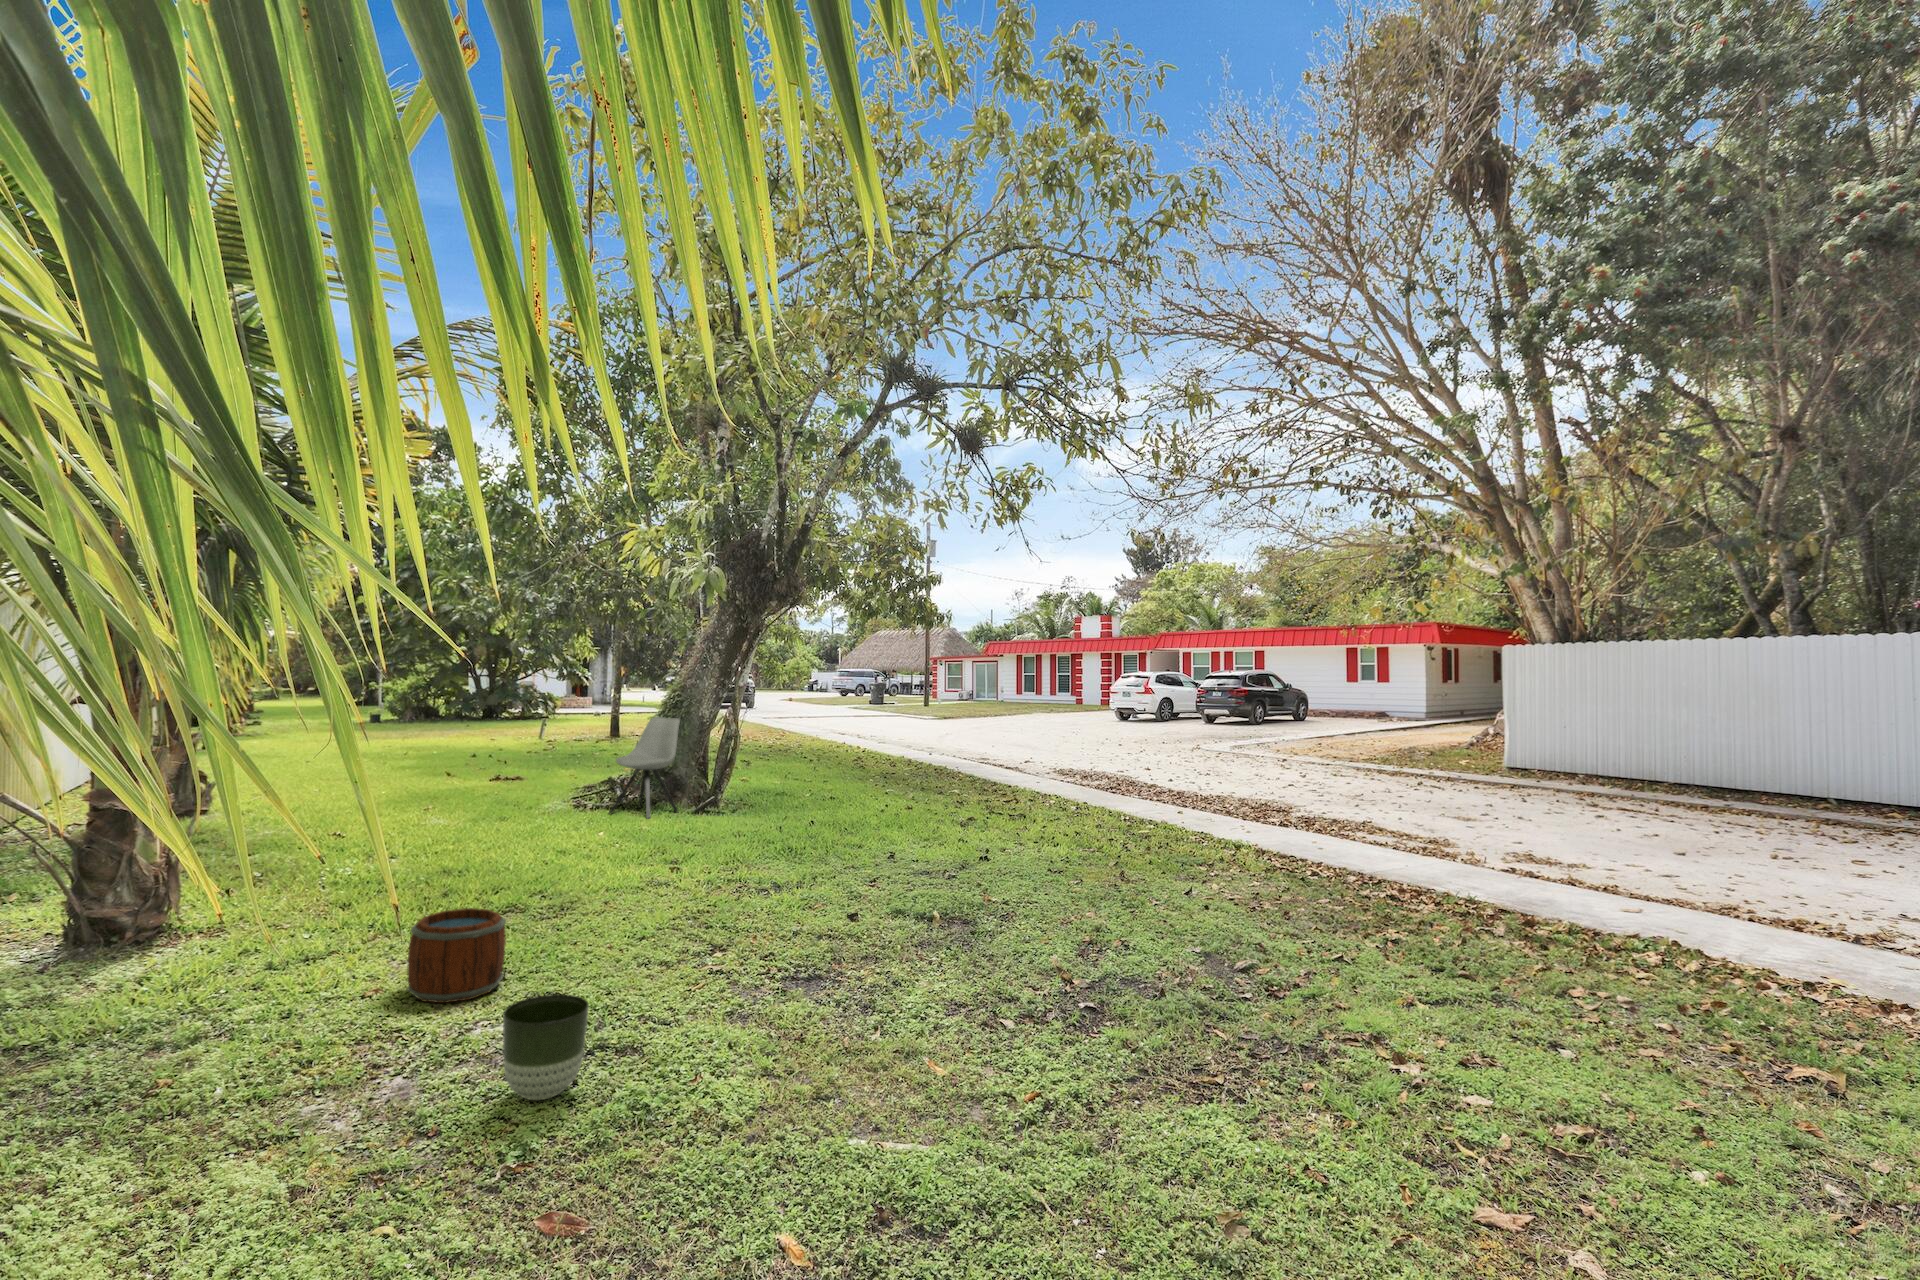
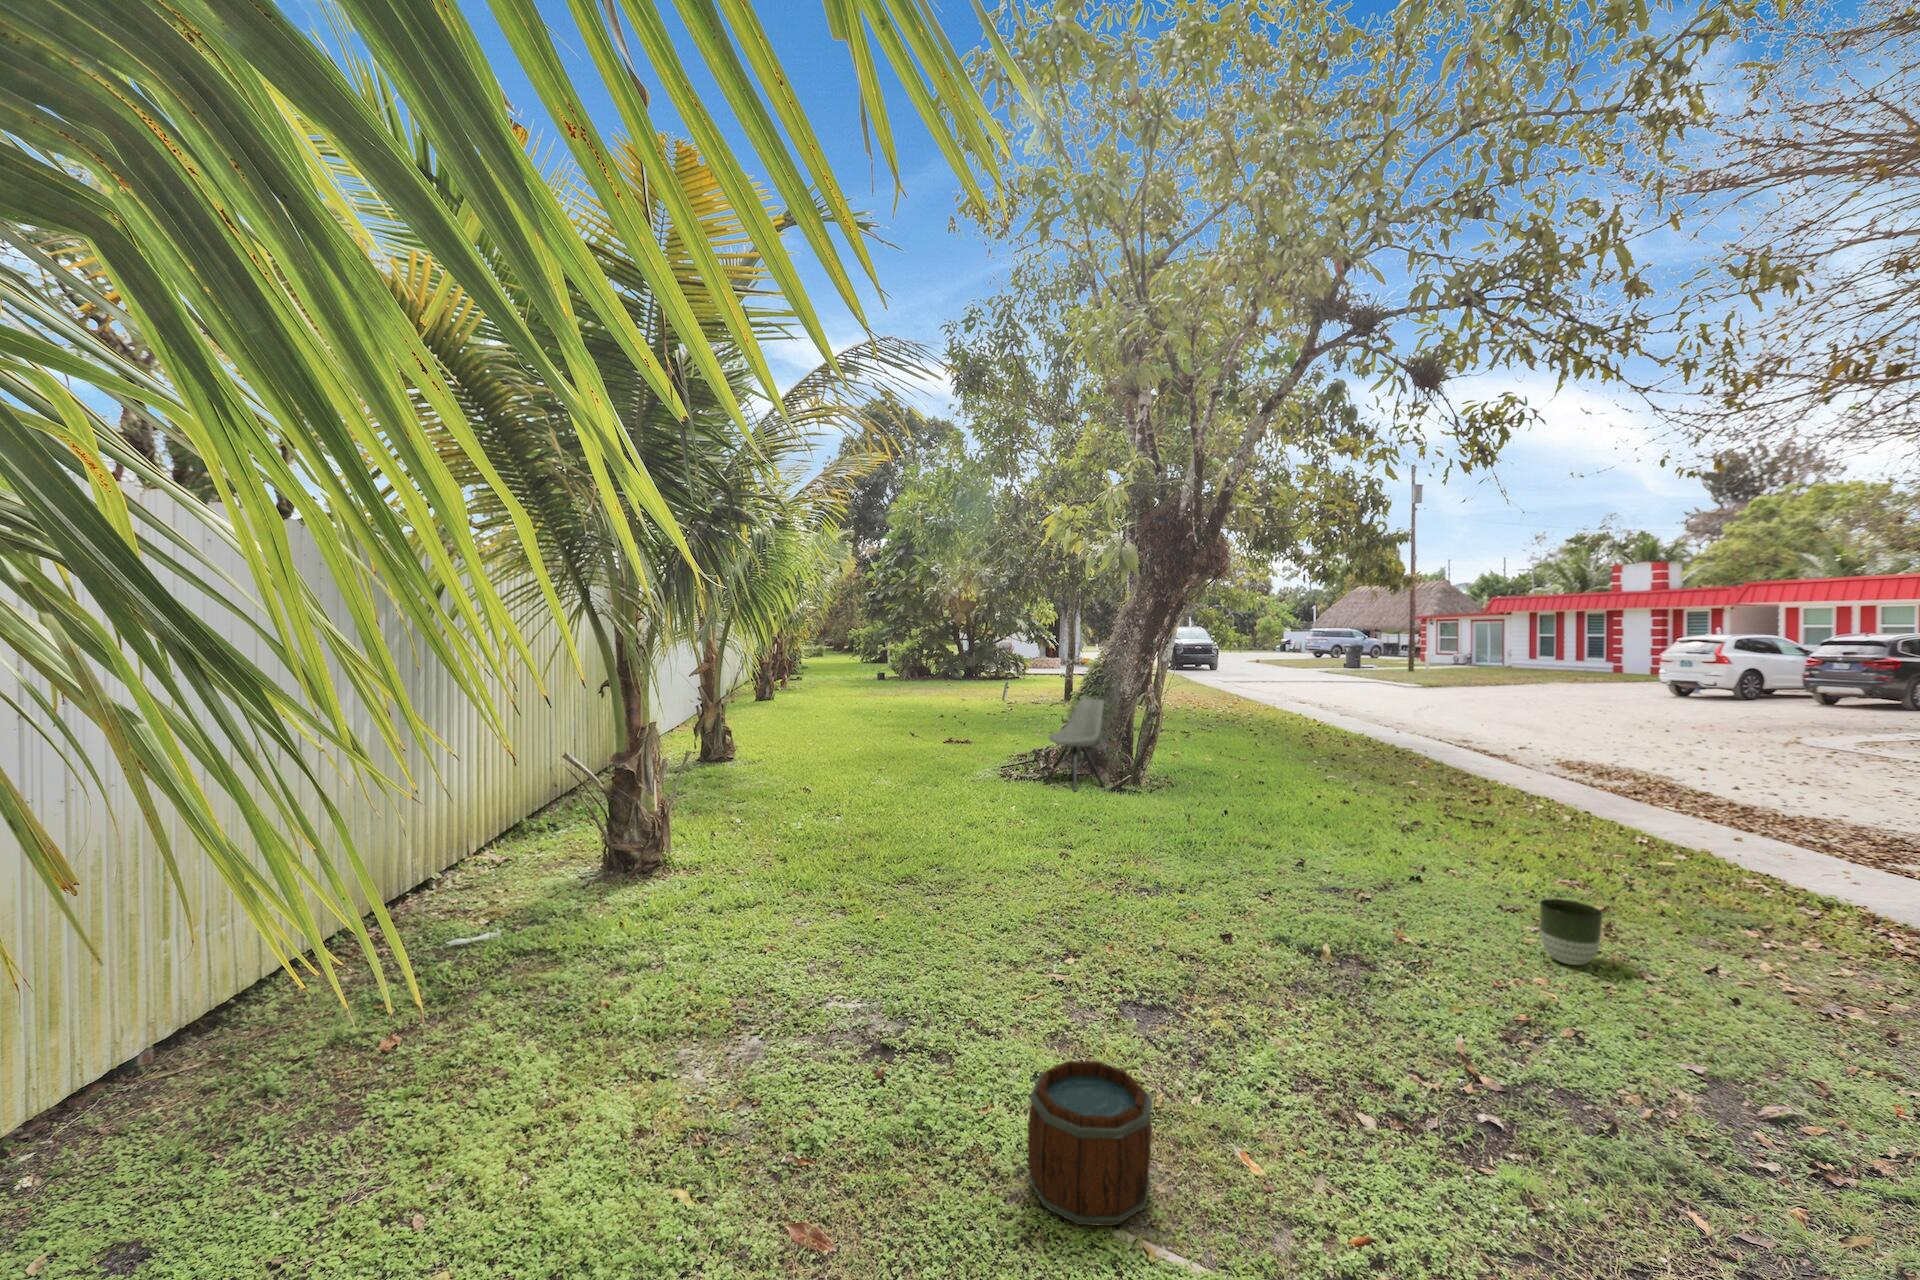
bucket: present [407,908,506,1003] -> present [1028,1061,1152,1226]
planter: present [503,994,589,1100] -> present [1540,899,1603,965]

